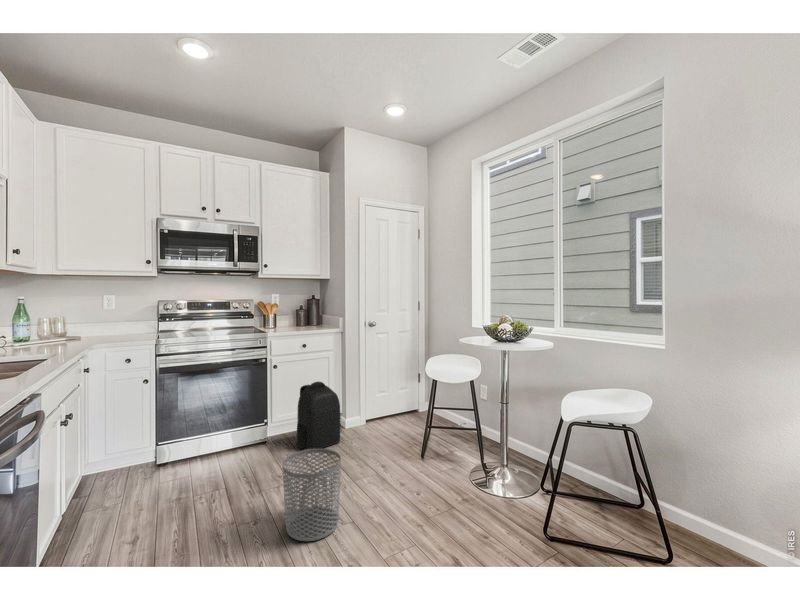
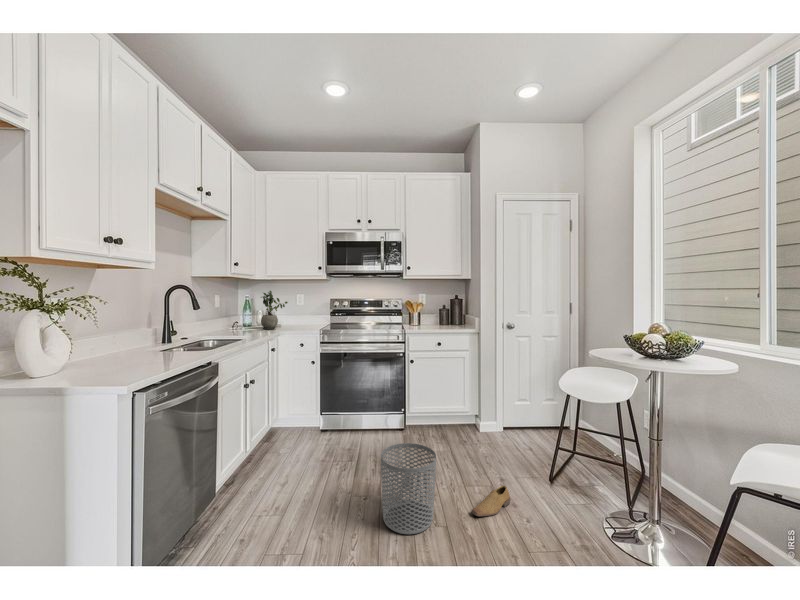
potted plant: none [55,291,101,345] -> present [261,291,288,329]
backpack: present [297,382,341,450] -> none [427,379,469,446]
shoe: none [370,470,398,503] -> present [472,485,510,517]

